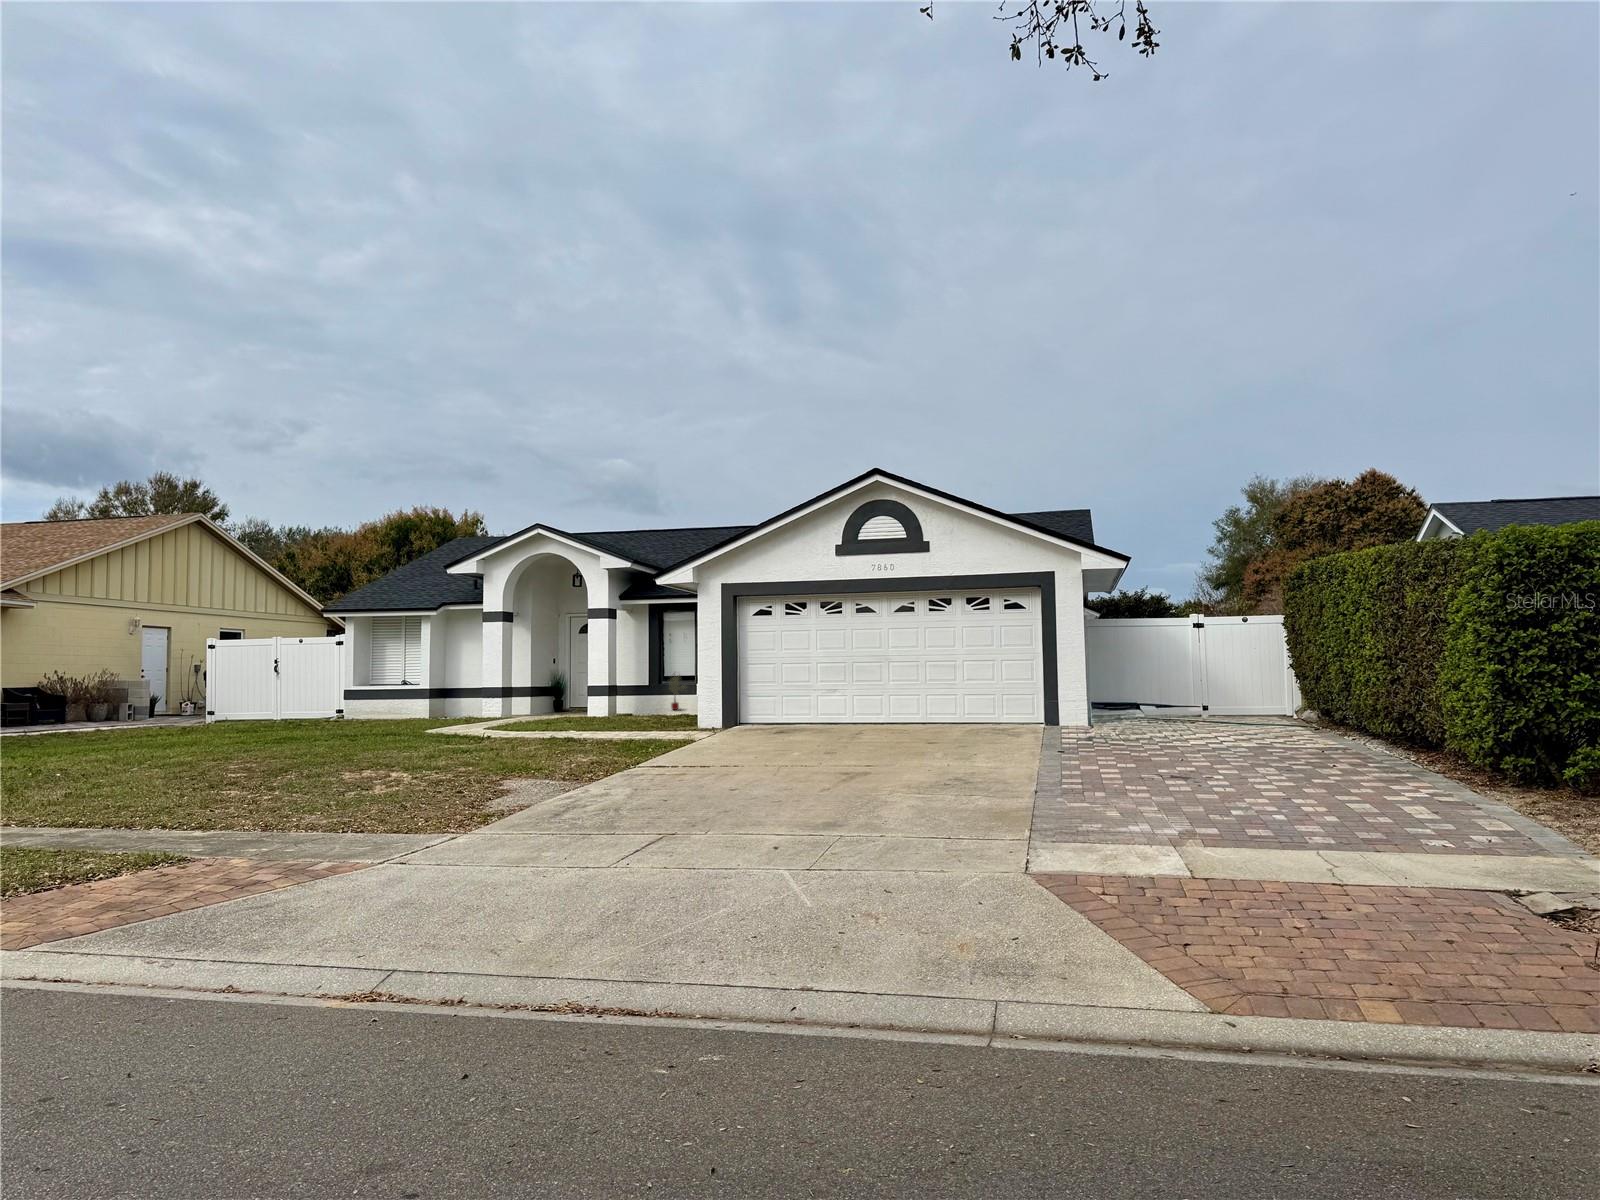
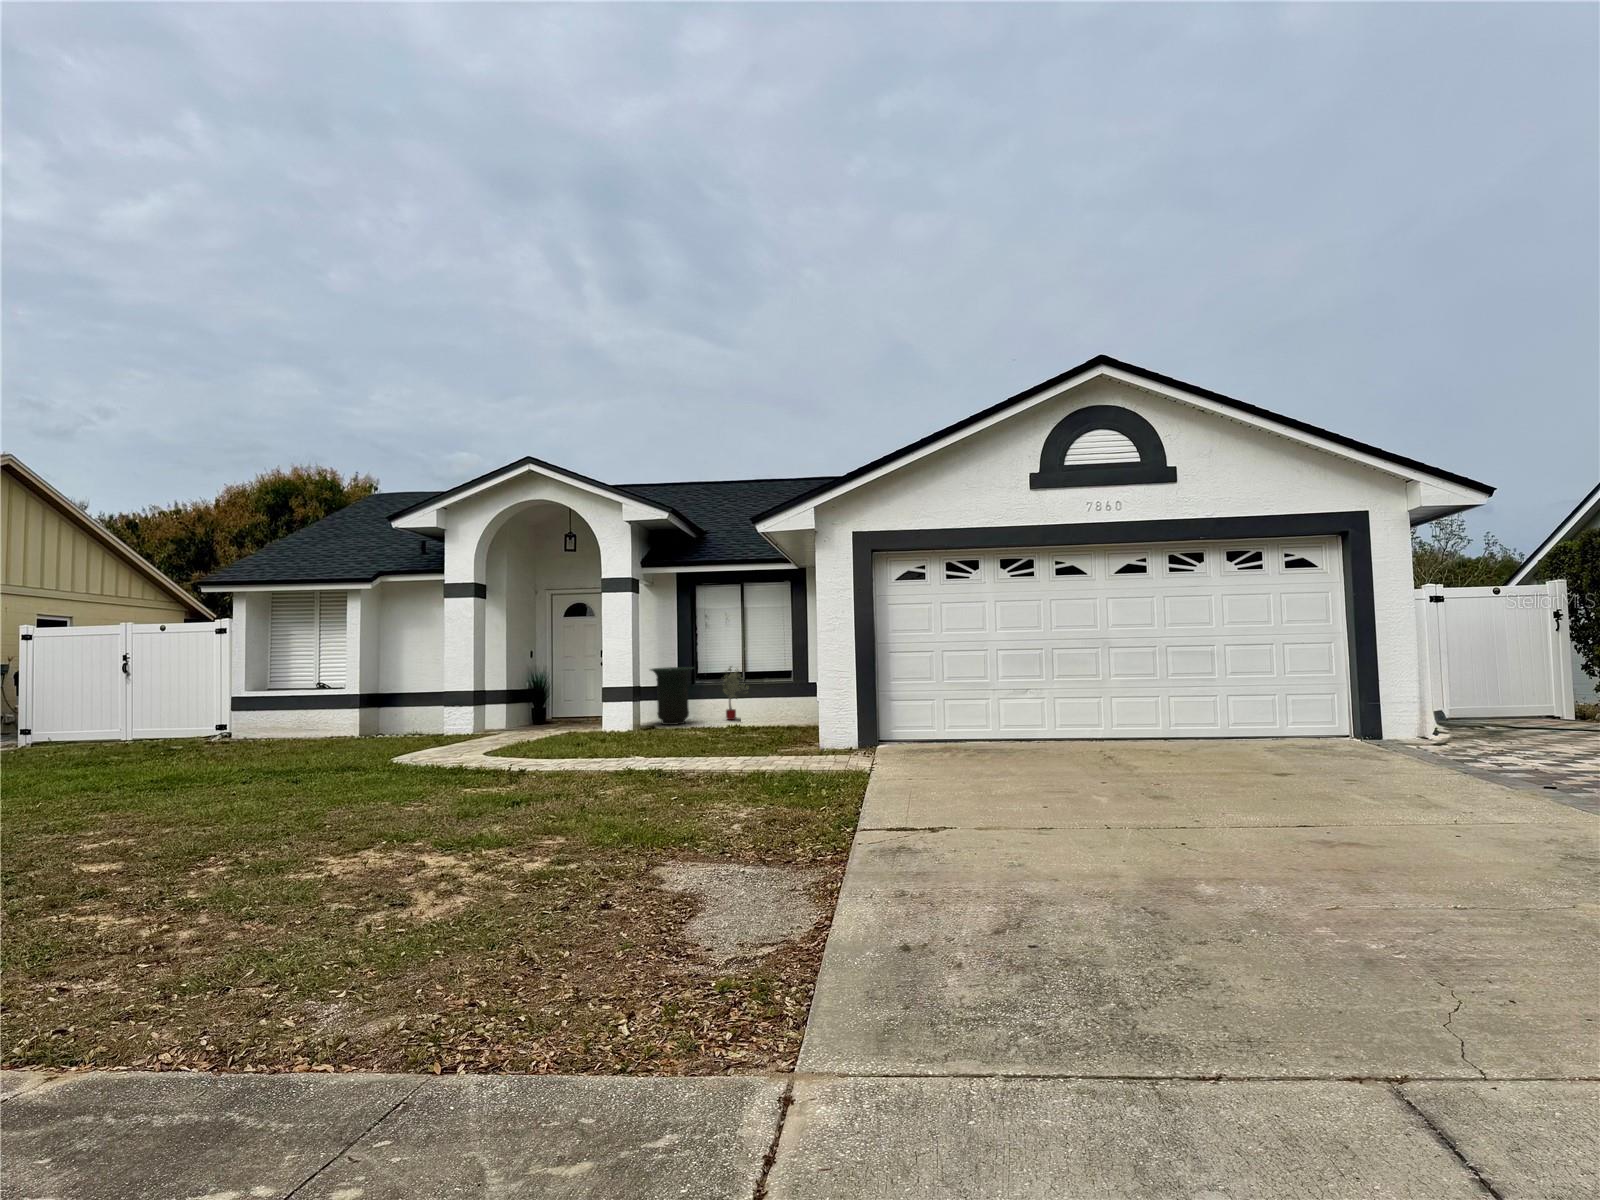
trash can: none [617,672,649,712] -> present [650,667,693,725]

